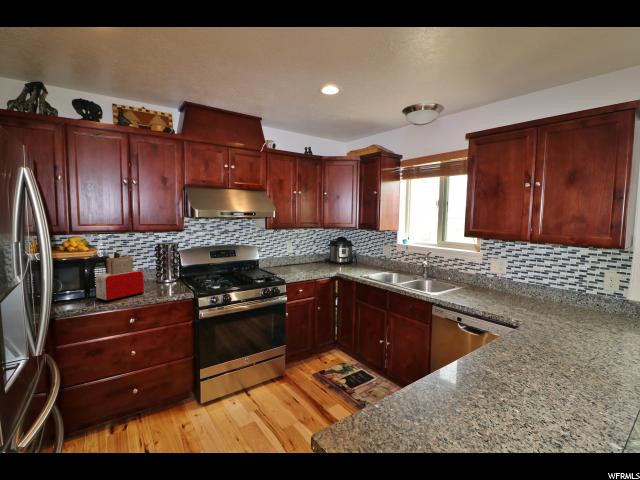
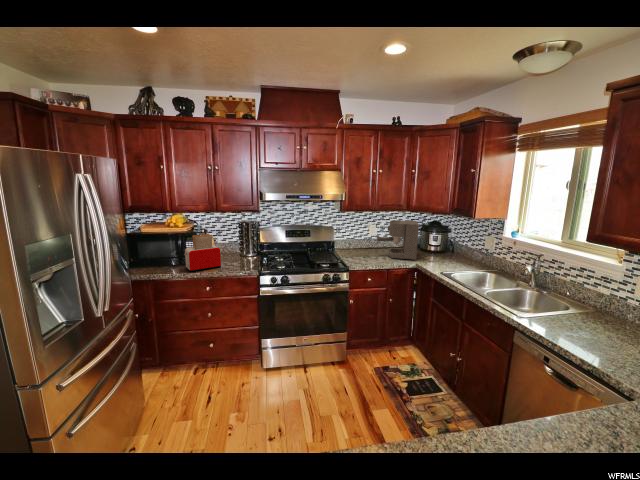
coffee maker: none [298,237,335,271] -> present [377,220,419,260]

